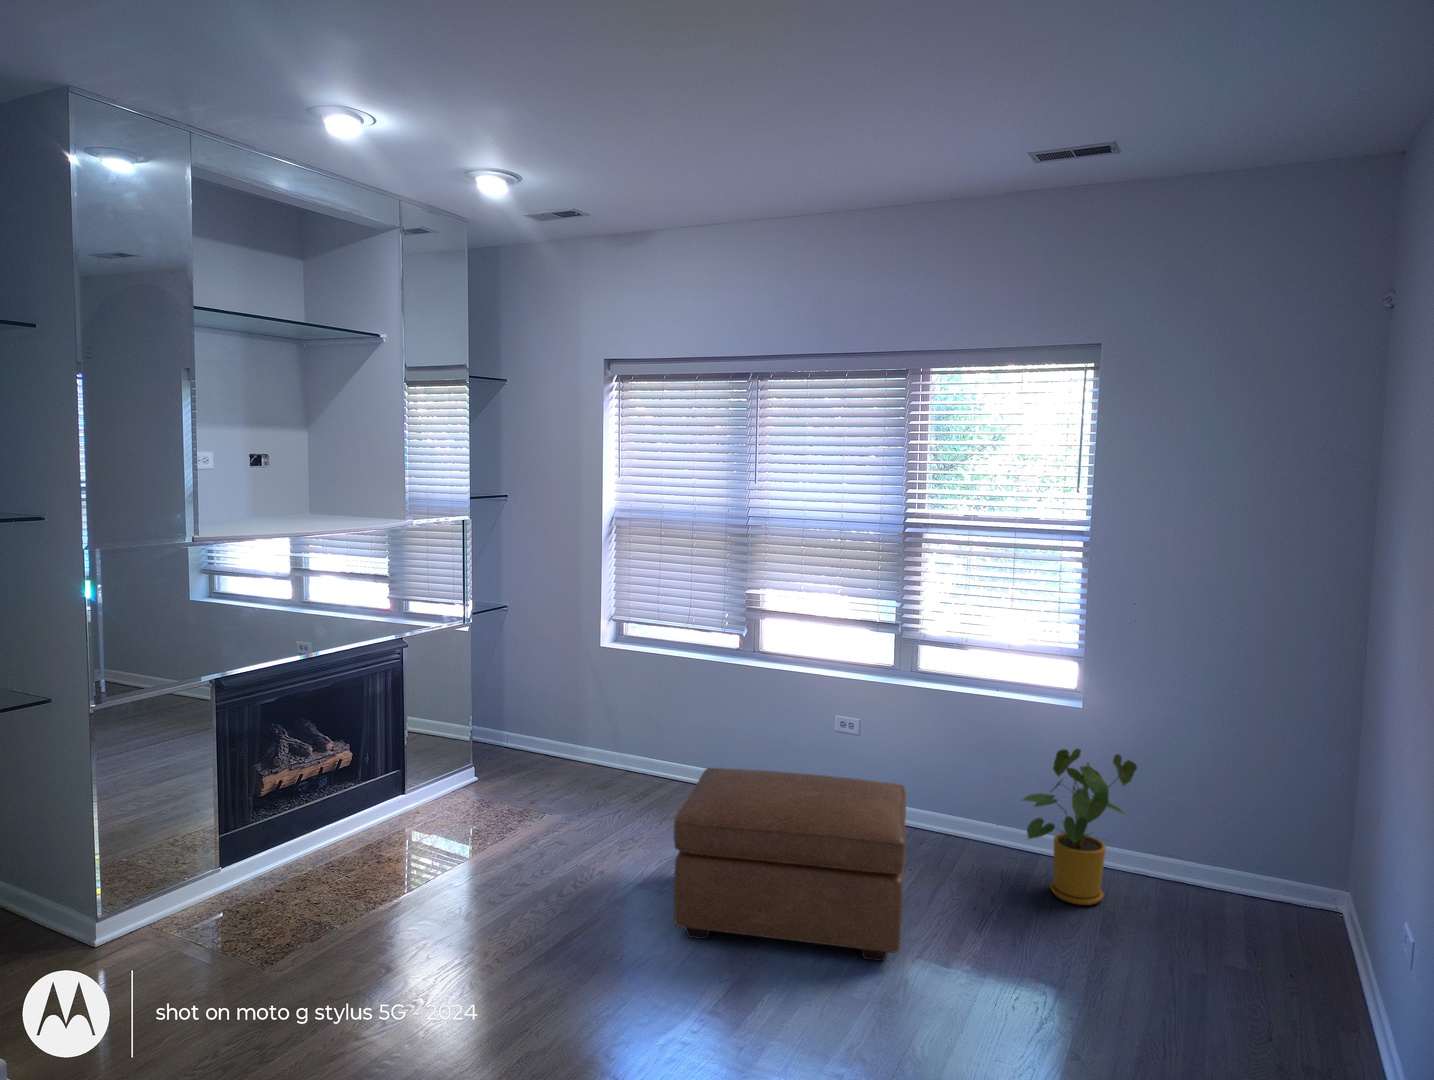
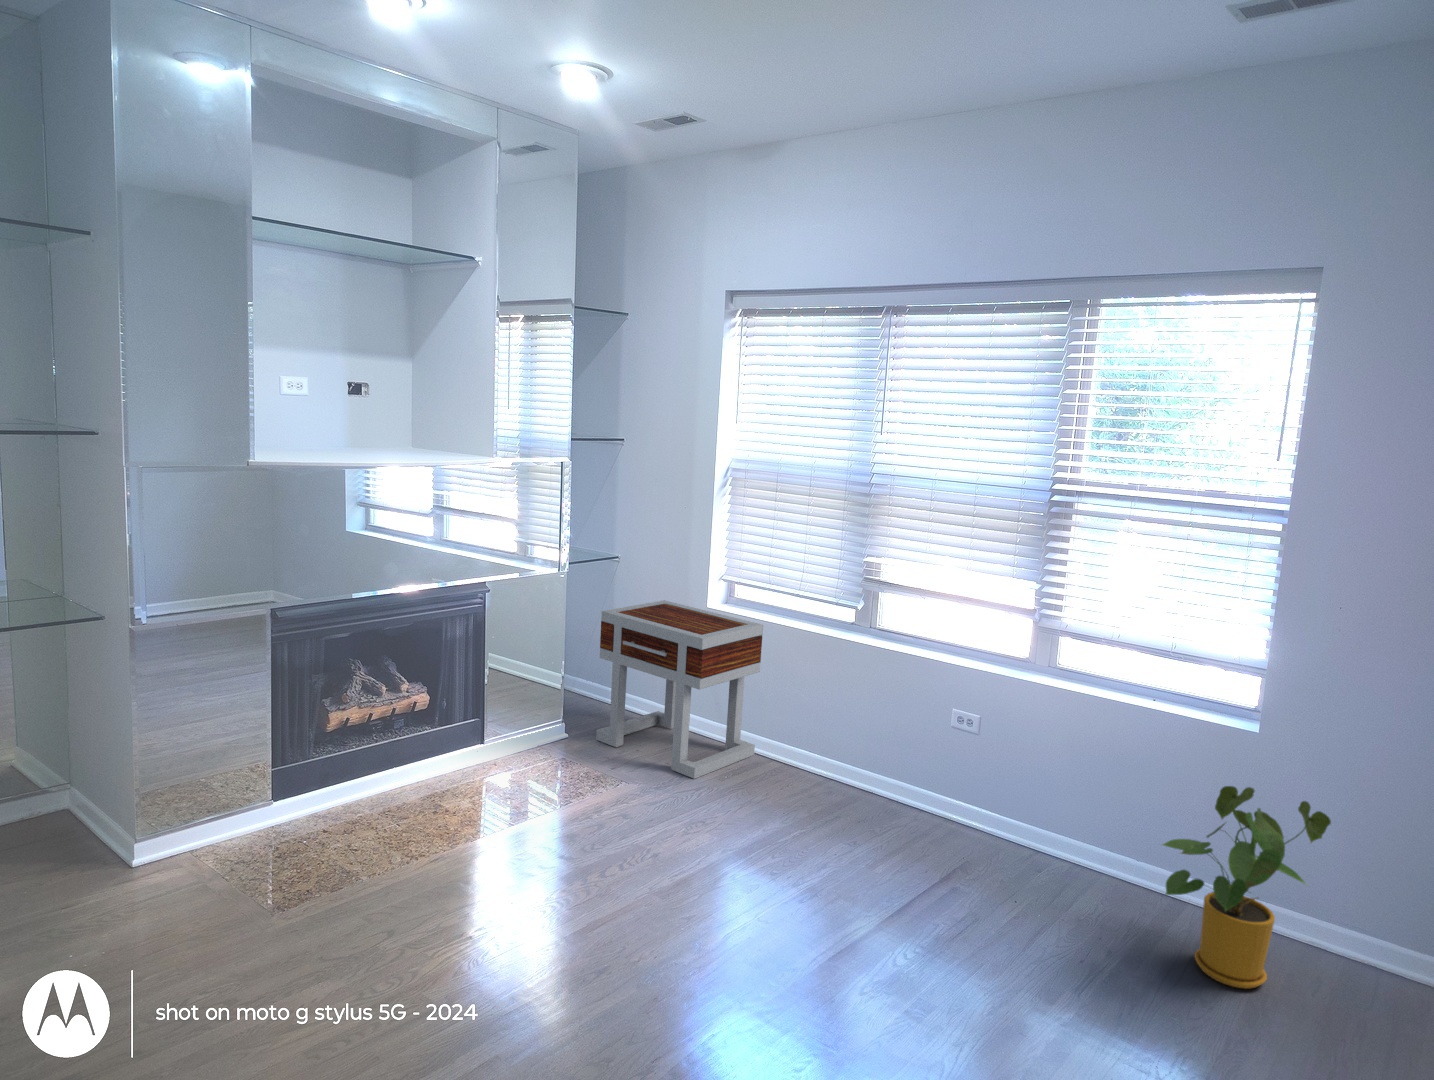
side table: none [505,644,658,804] -> present [596,600,763,779]
ottoman: present [673,768,906,961] -> none [708,757,1009,1023]

